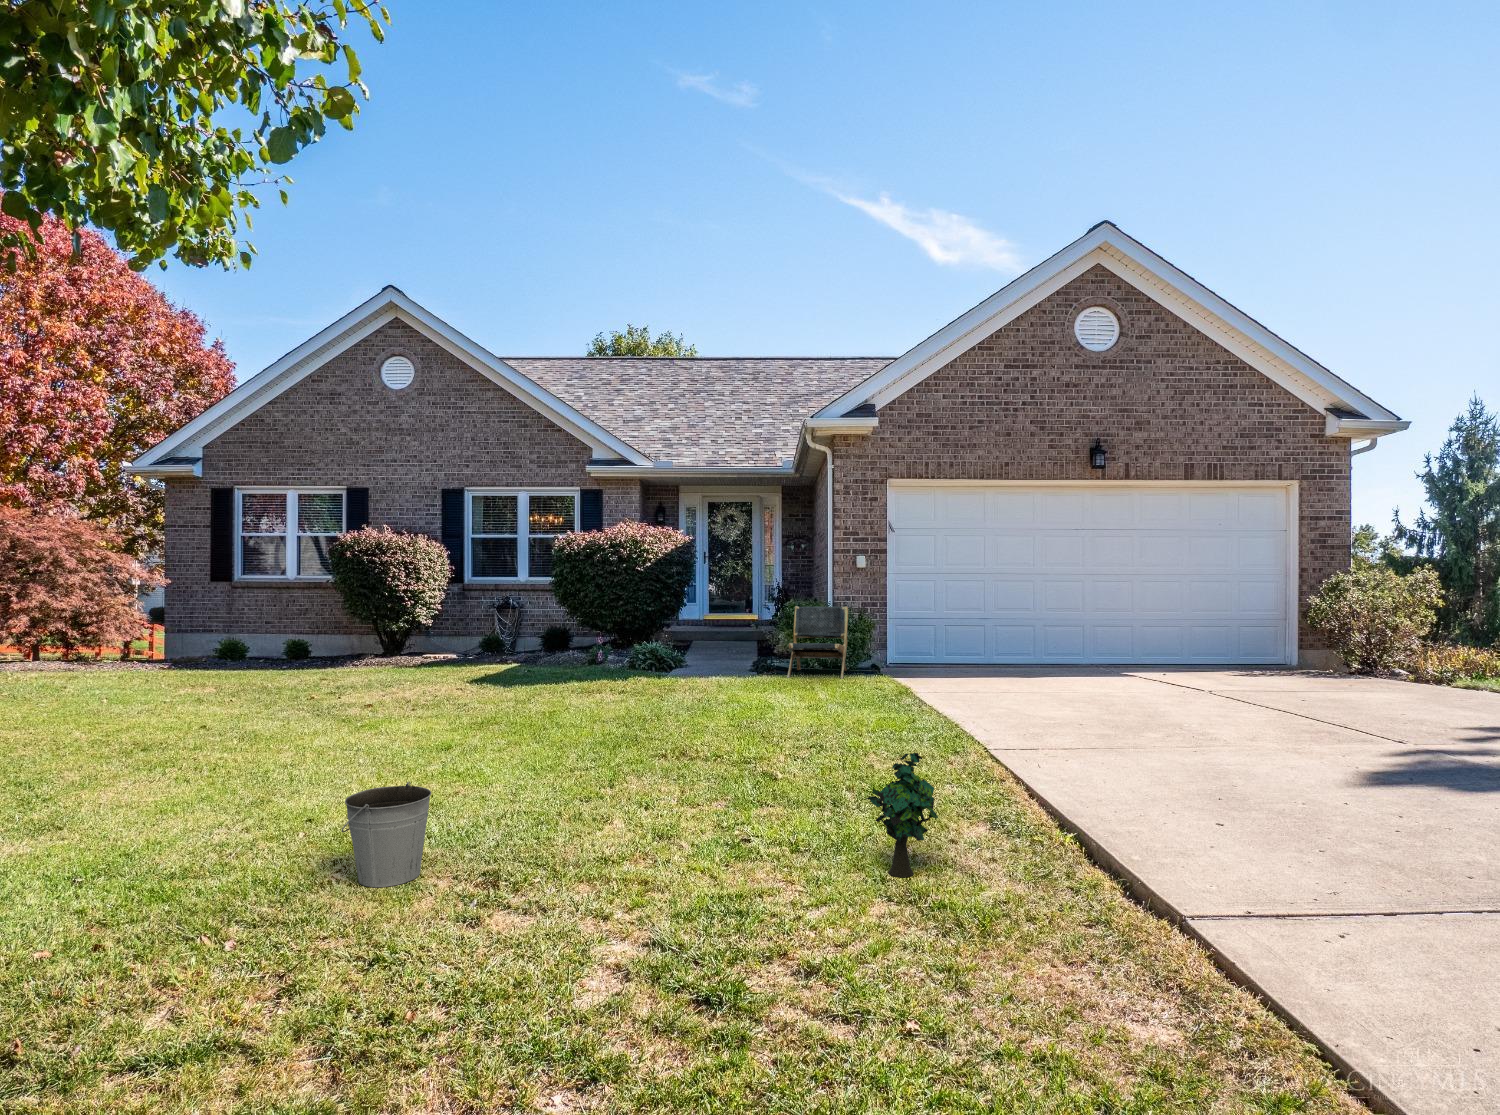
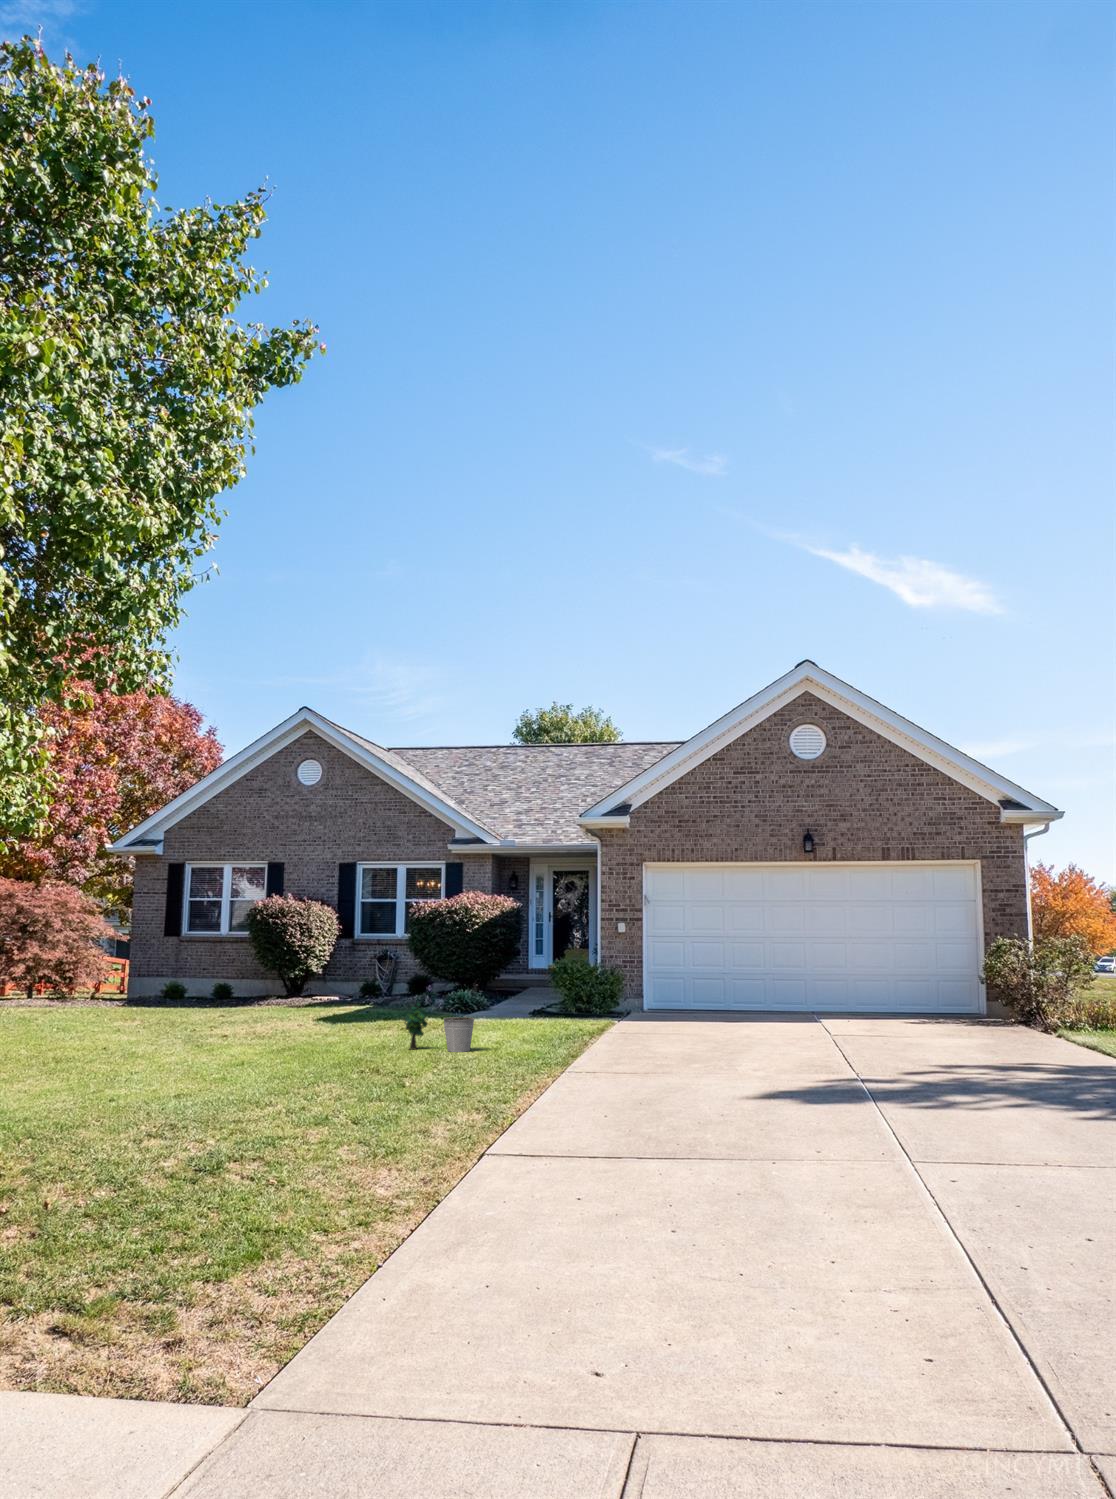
lounge chair: present [787,606,848,679] -> none [540,959,594,1011]
bucket: present [342,782,431,887] -> present [442,1016,474,1052]

